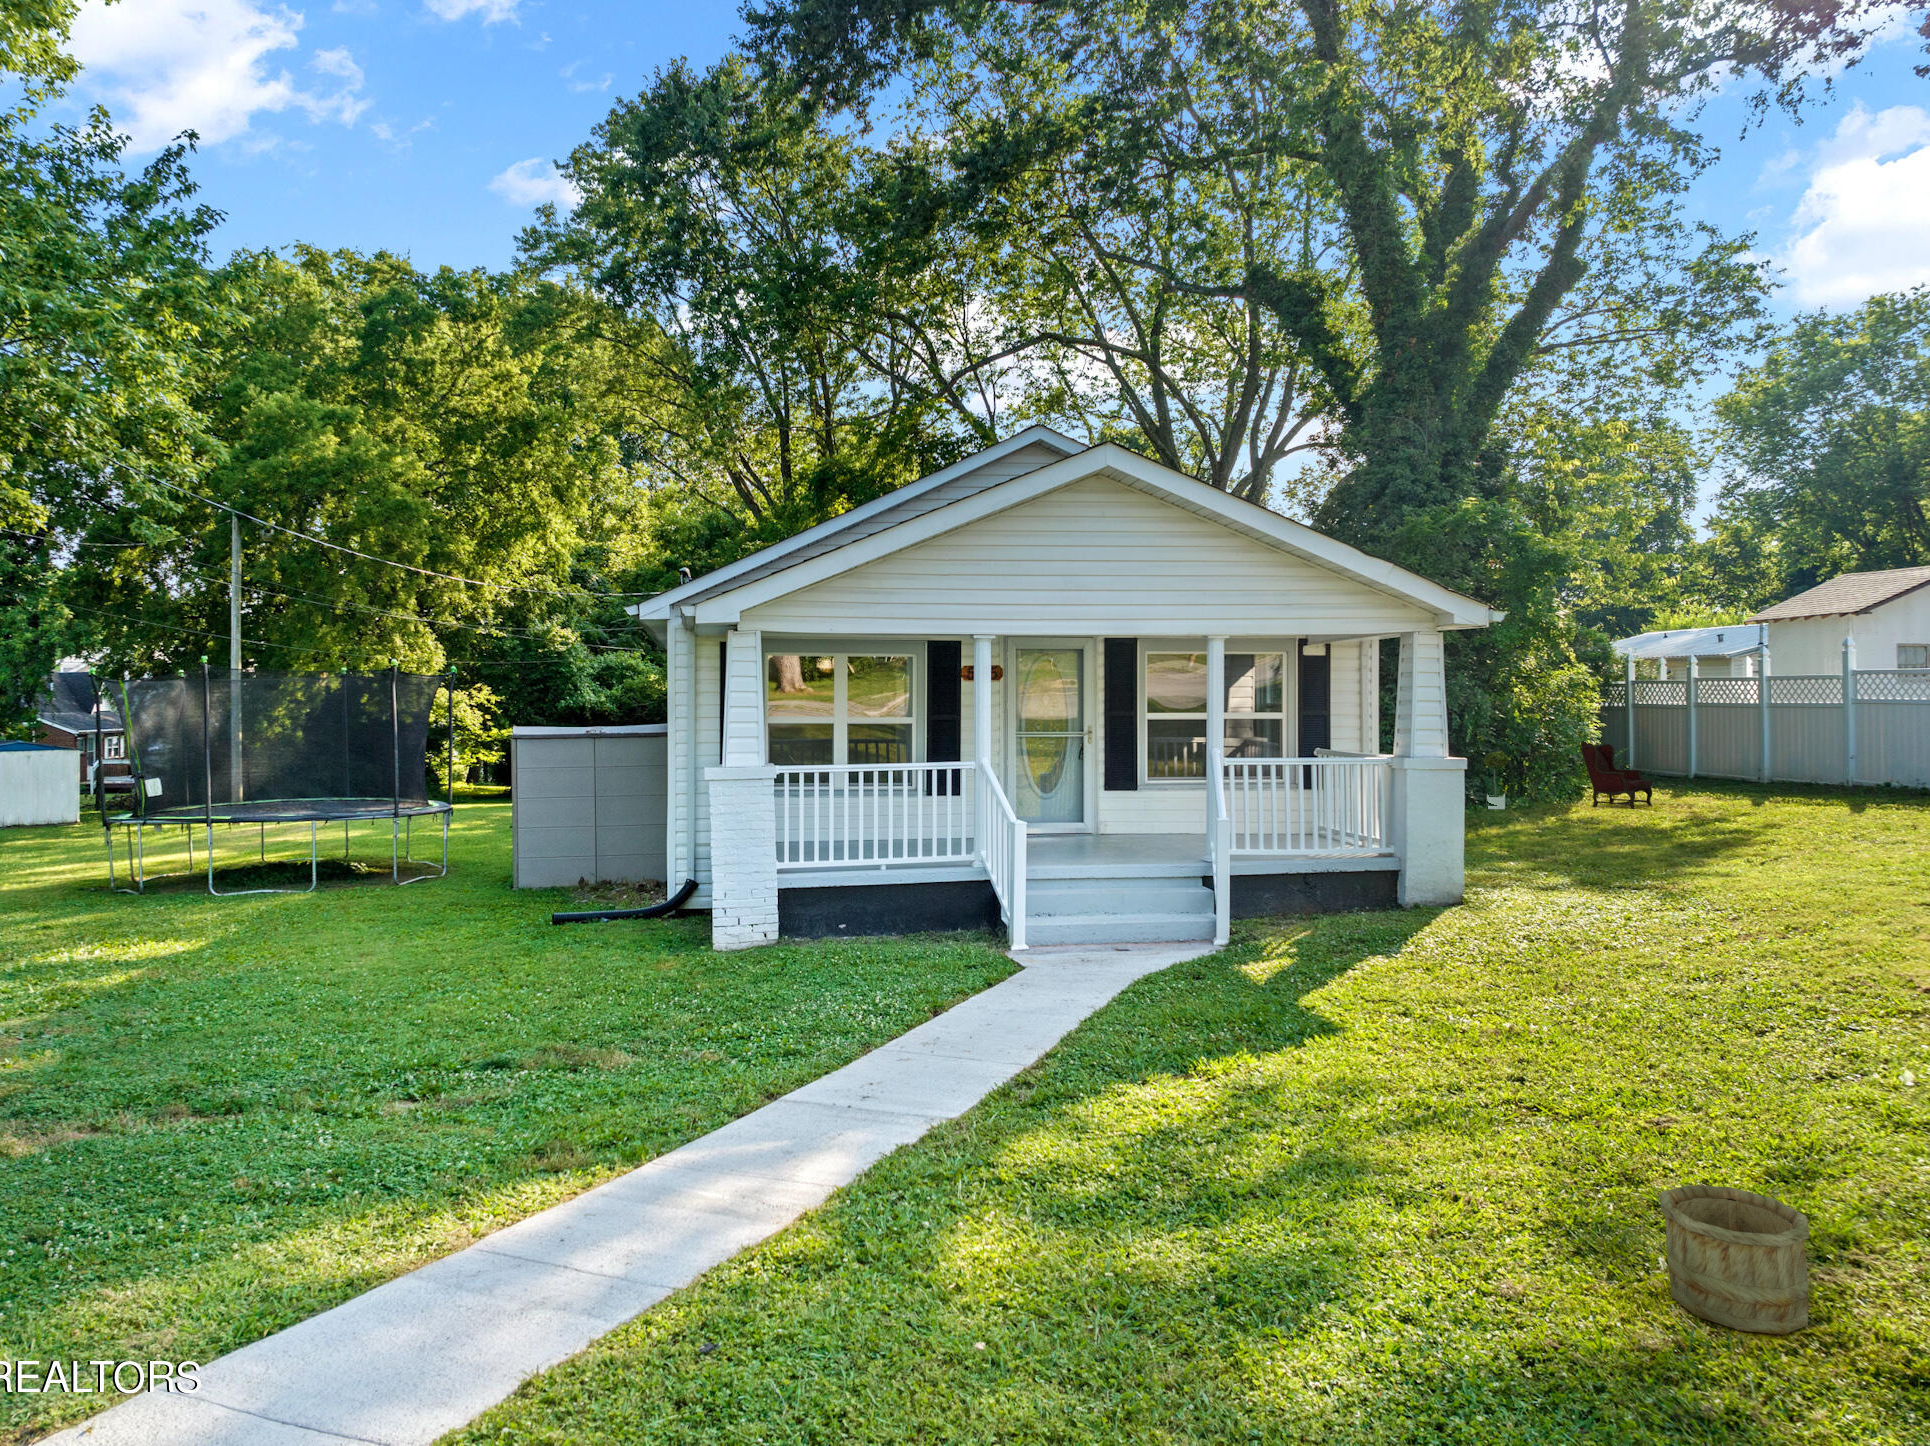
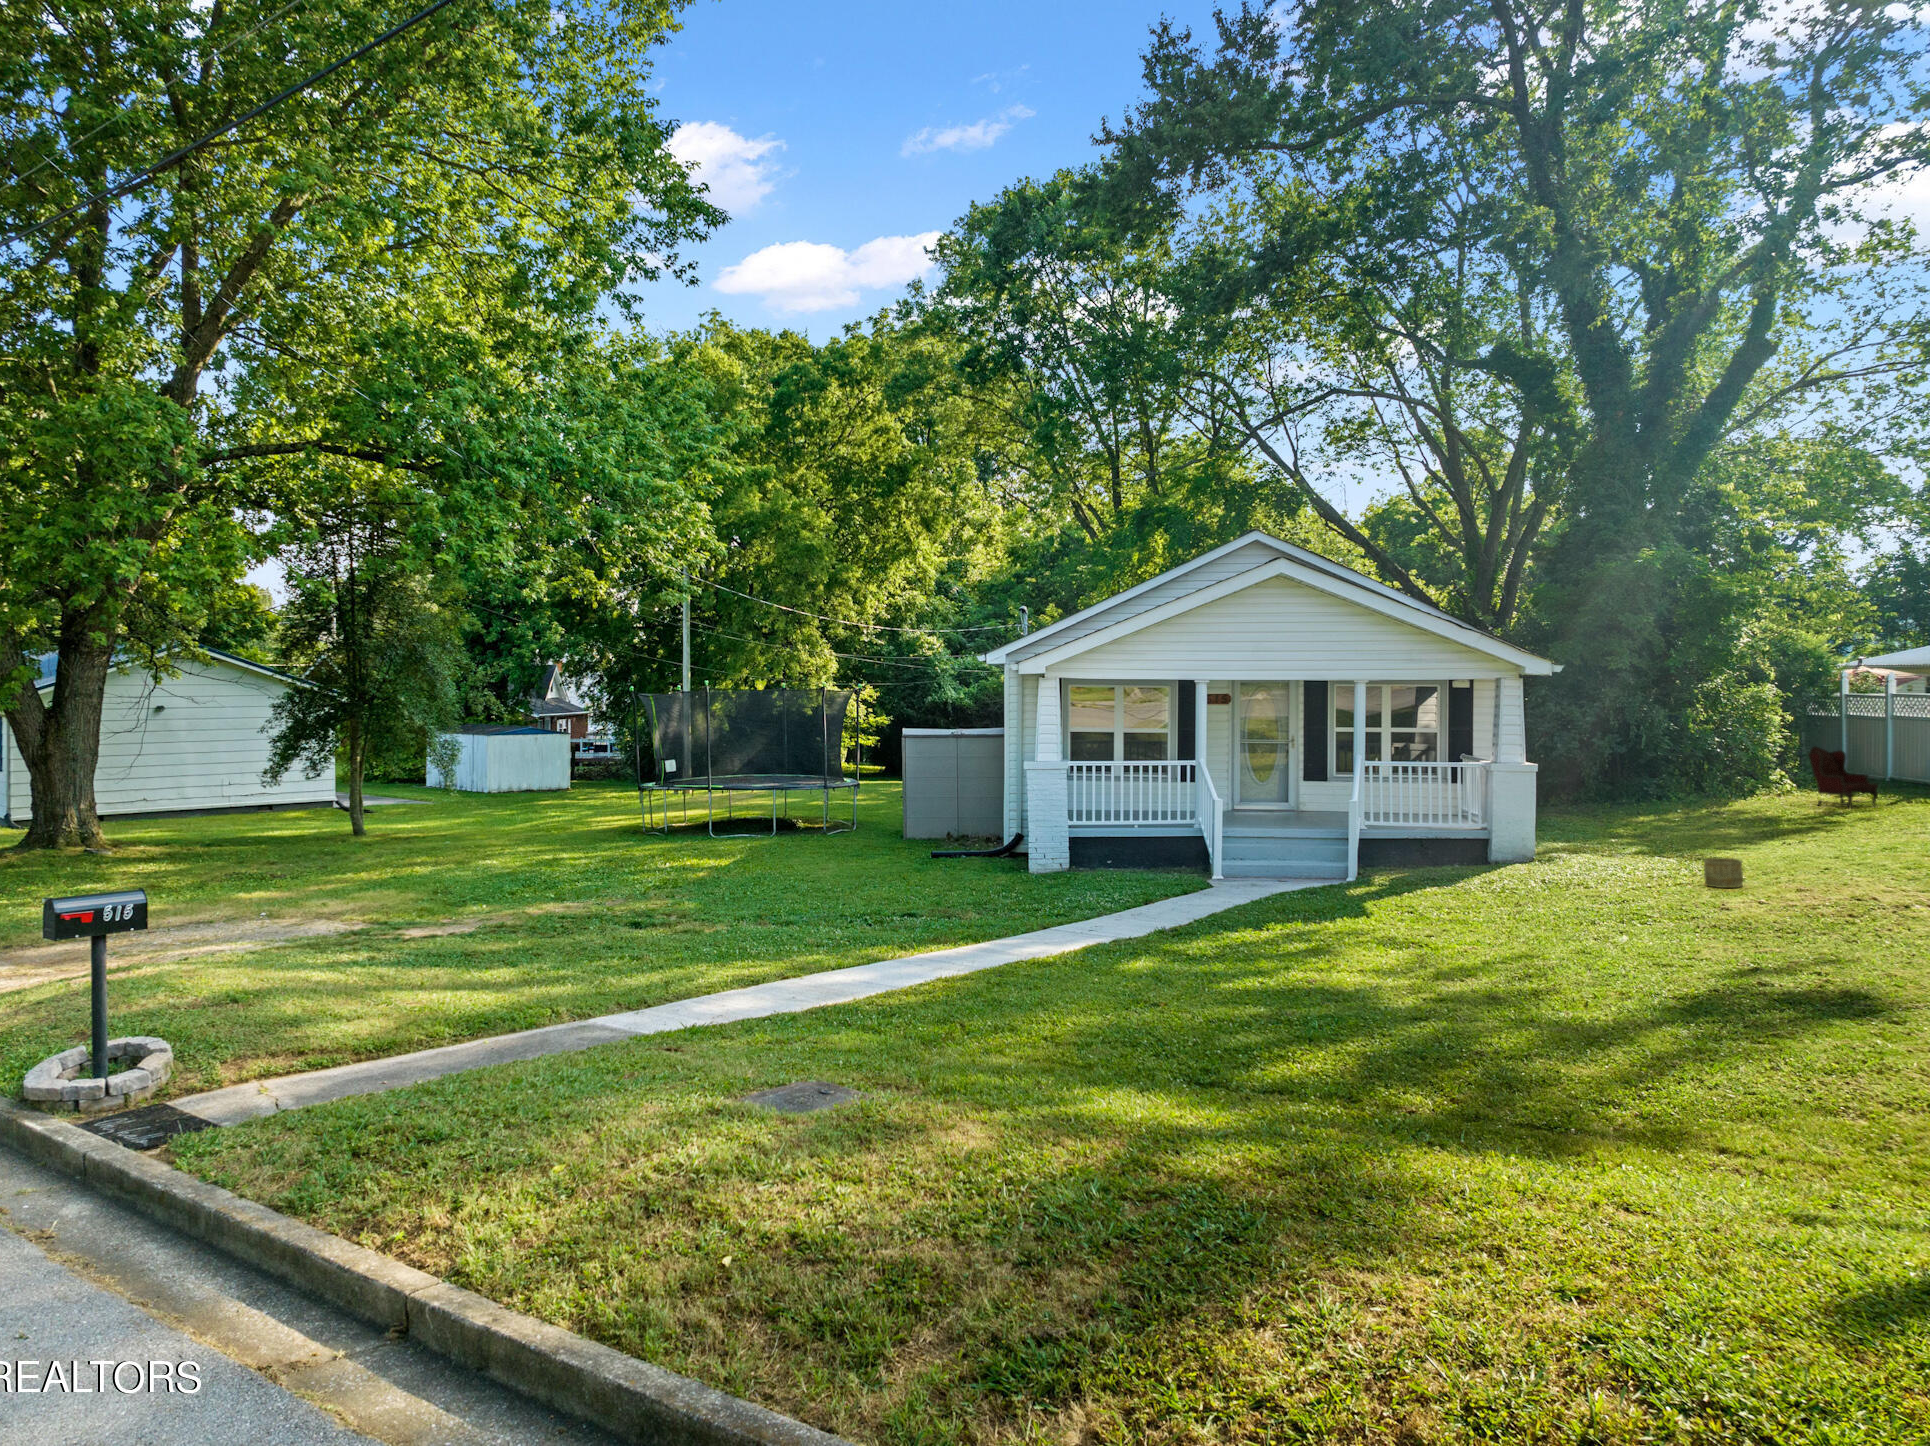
potted tree: present [1483,751,1509,809] -> none [1710,754,1734,806]
wooden bucket: present [1660,1185,1809,1335] -> present [1703,857,1743,888]

